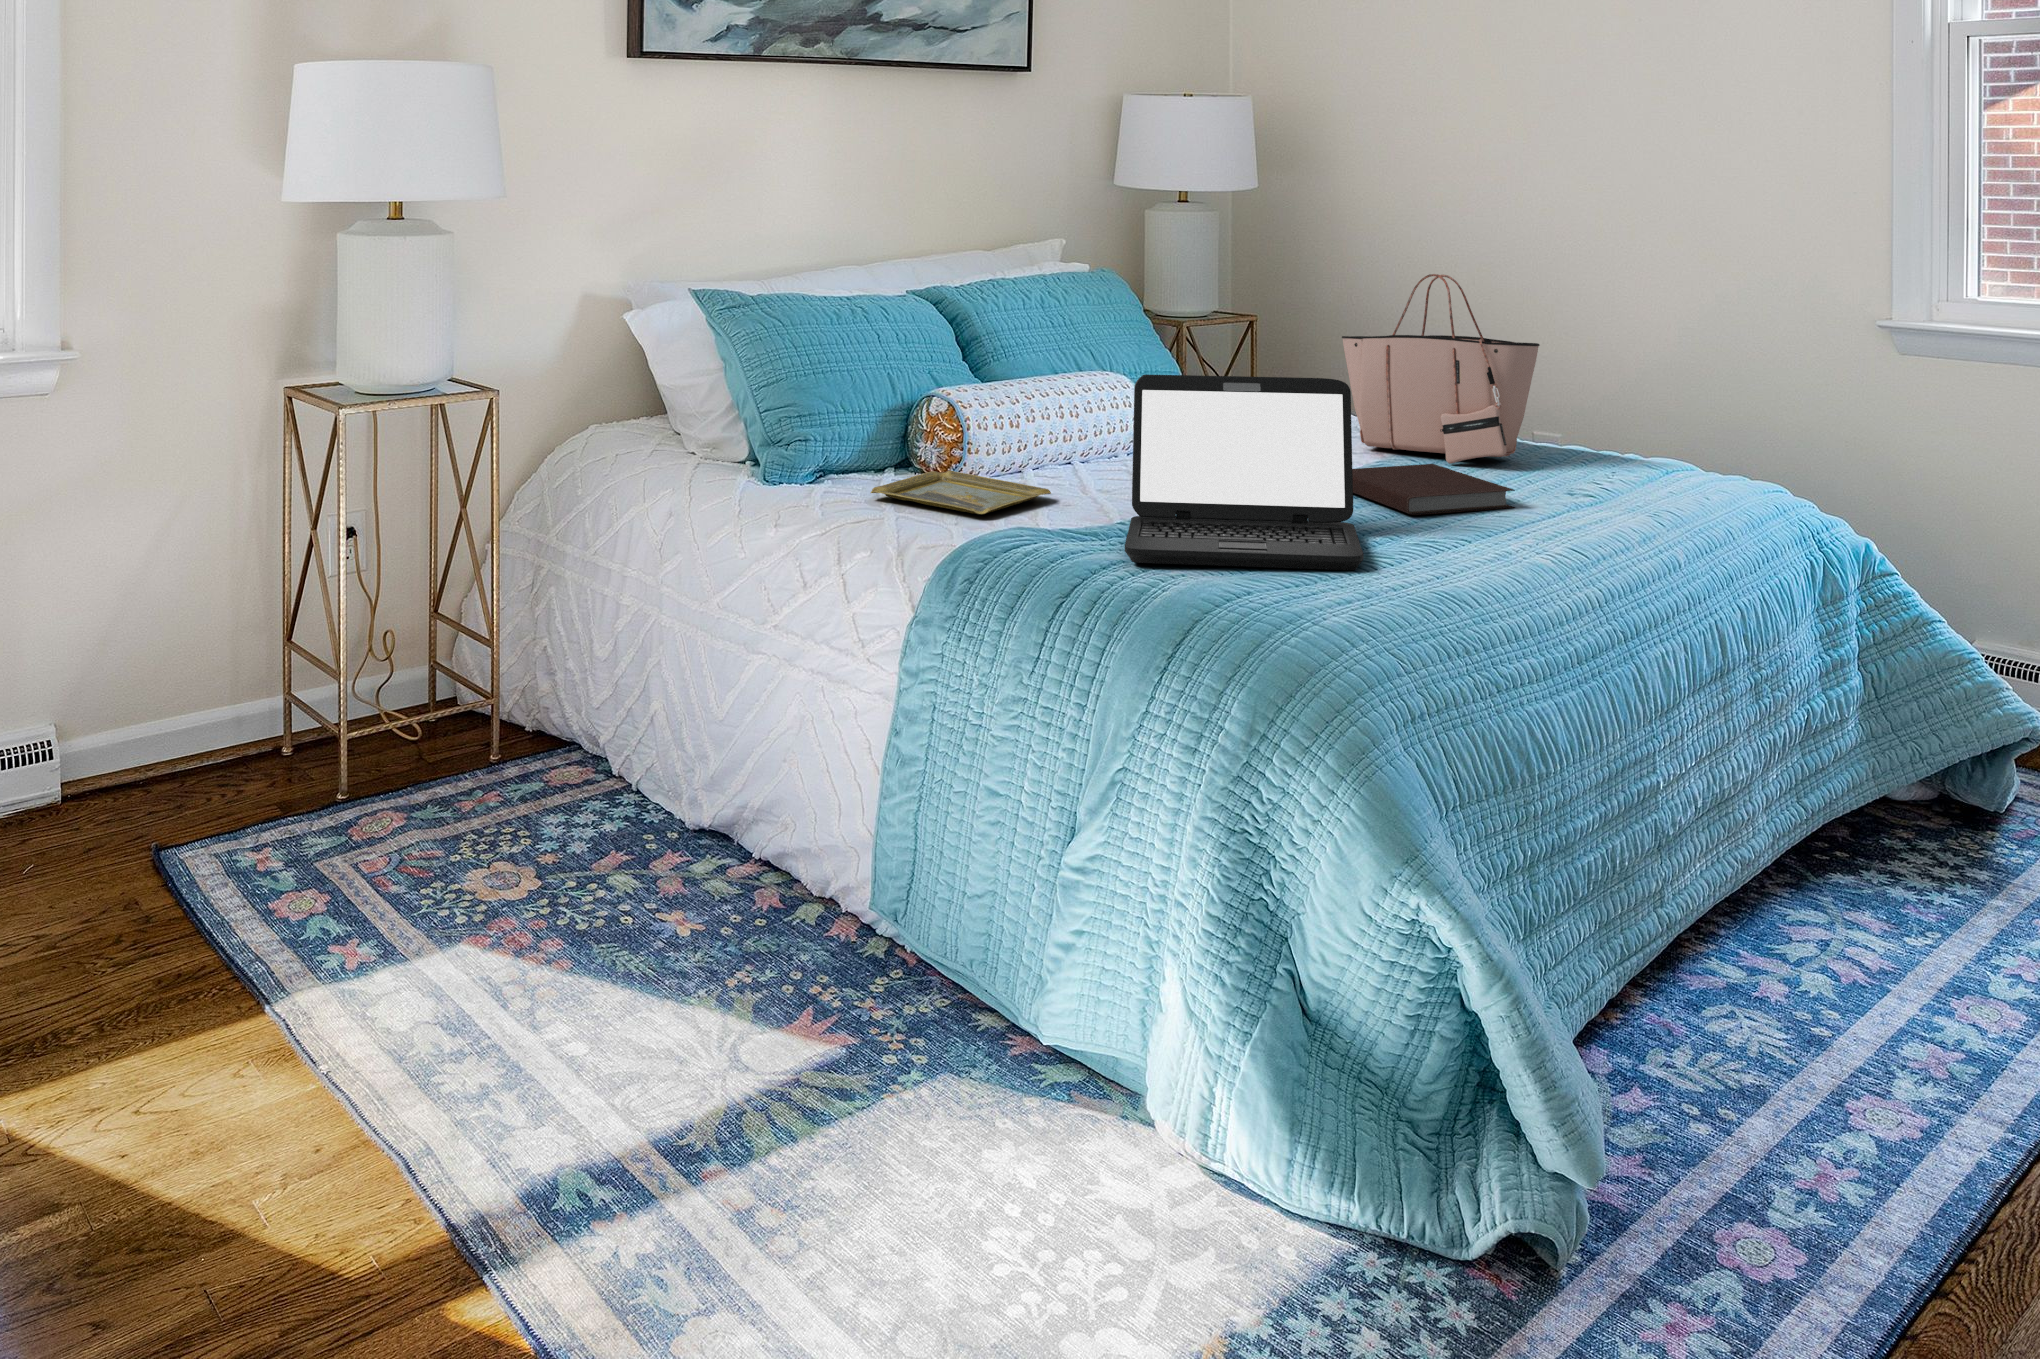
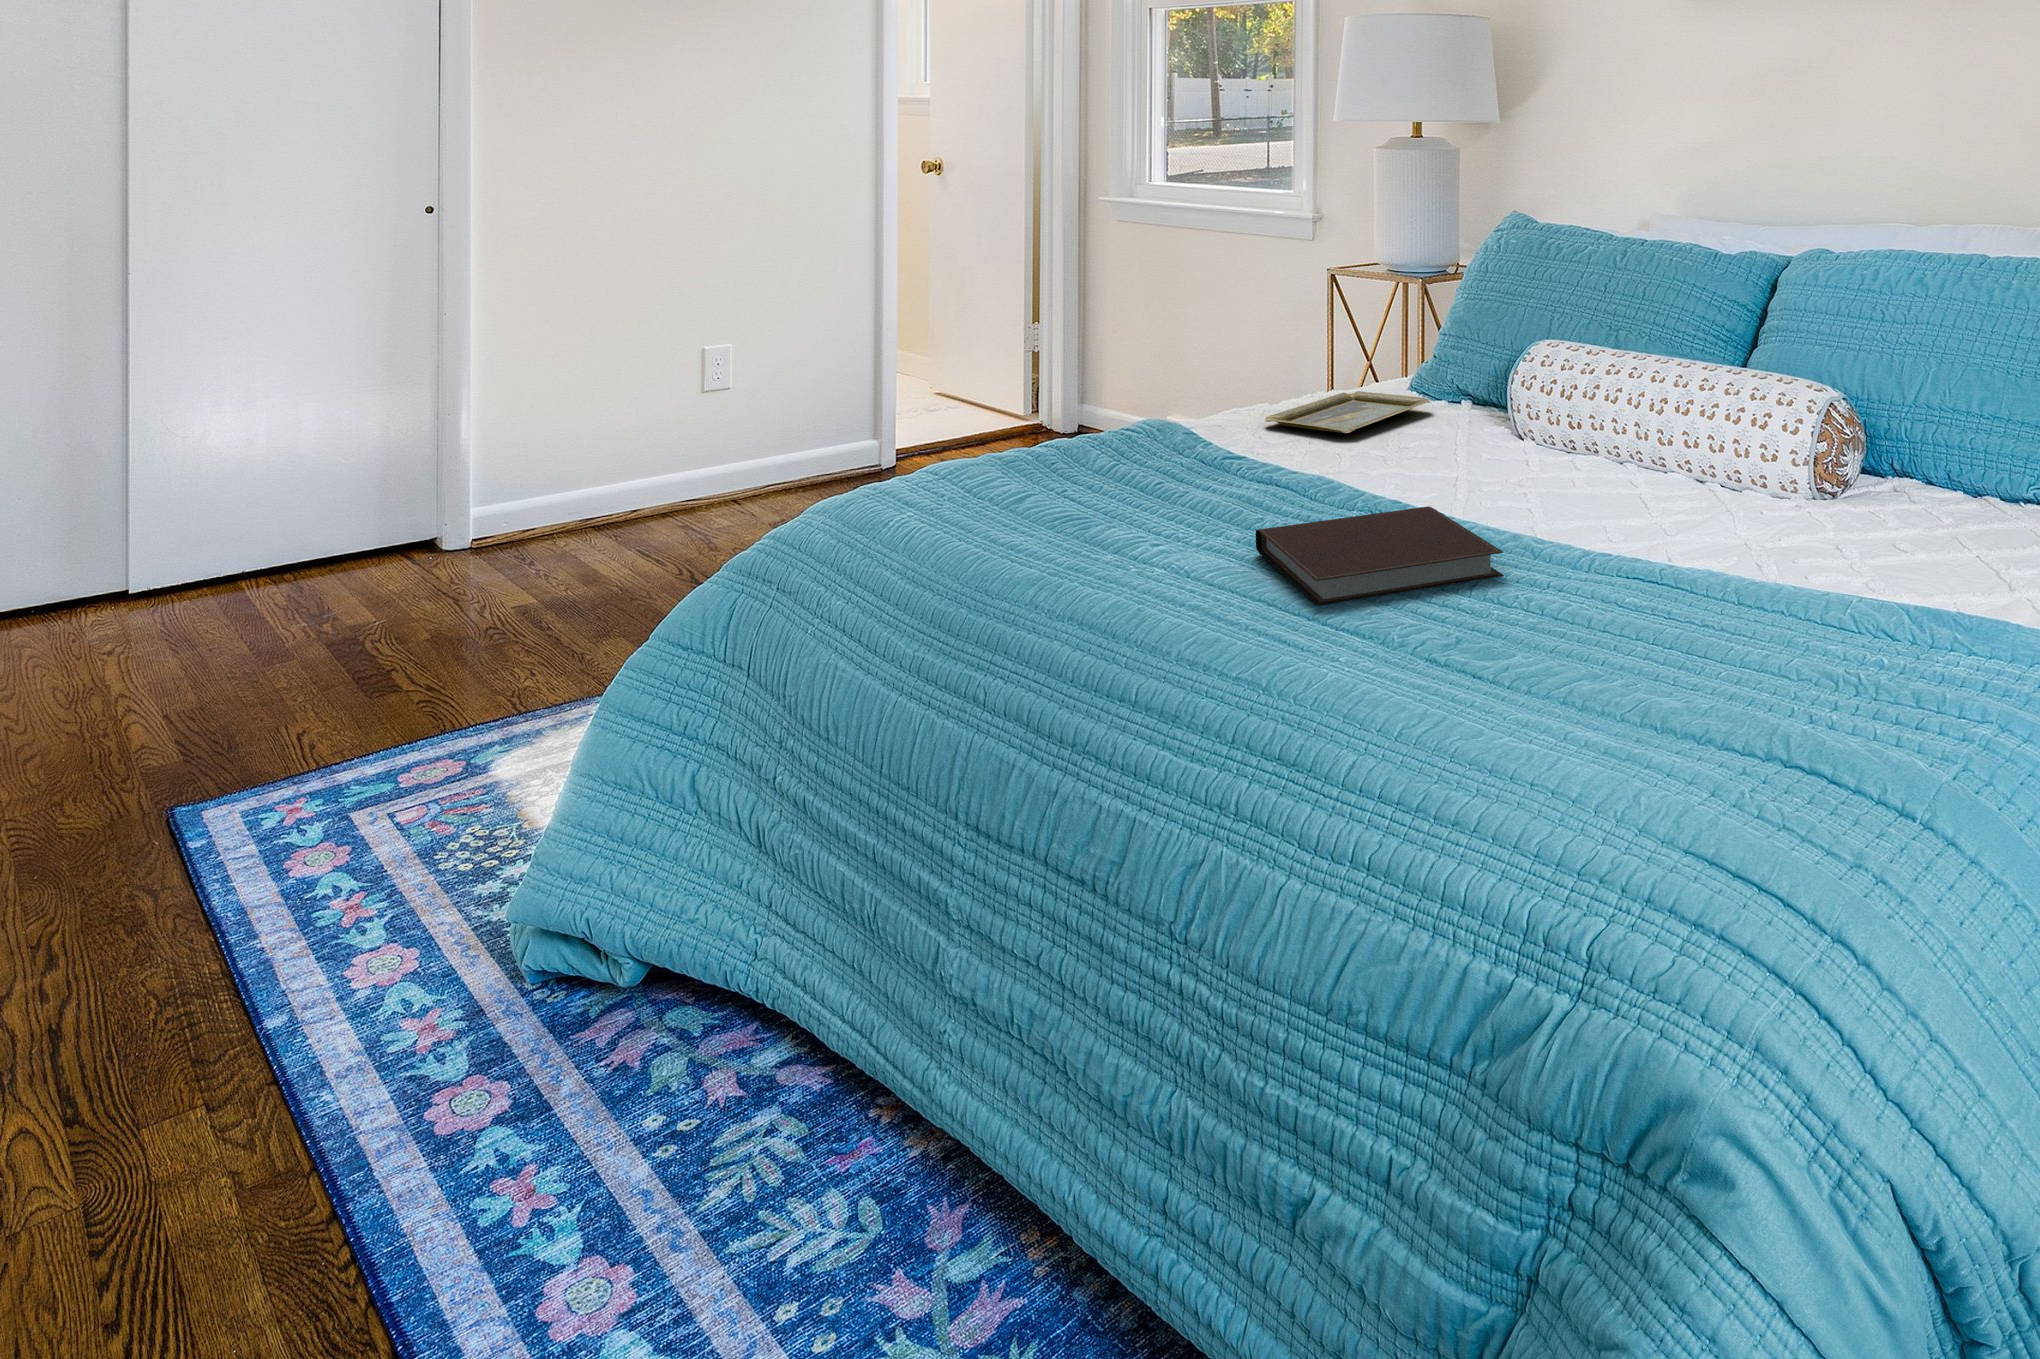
tote bag: present [1342,274,1540,464] -> none [1583,291,1820,619]
laptop: present [1125,375,1363,570] -> none [1016,316,1249,529]

